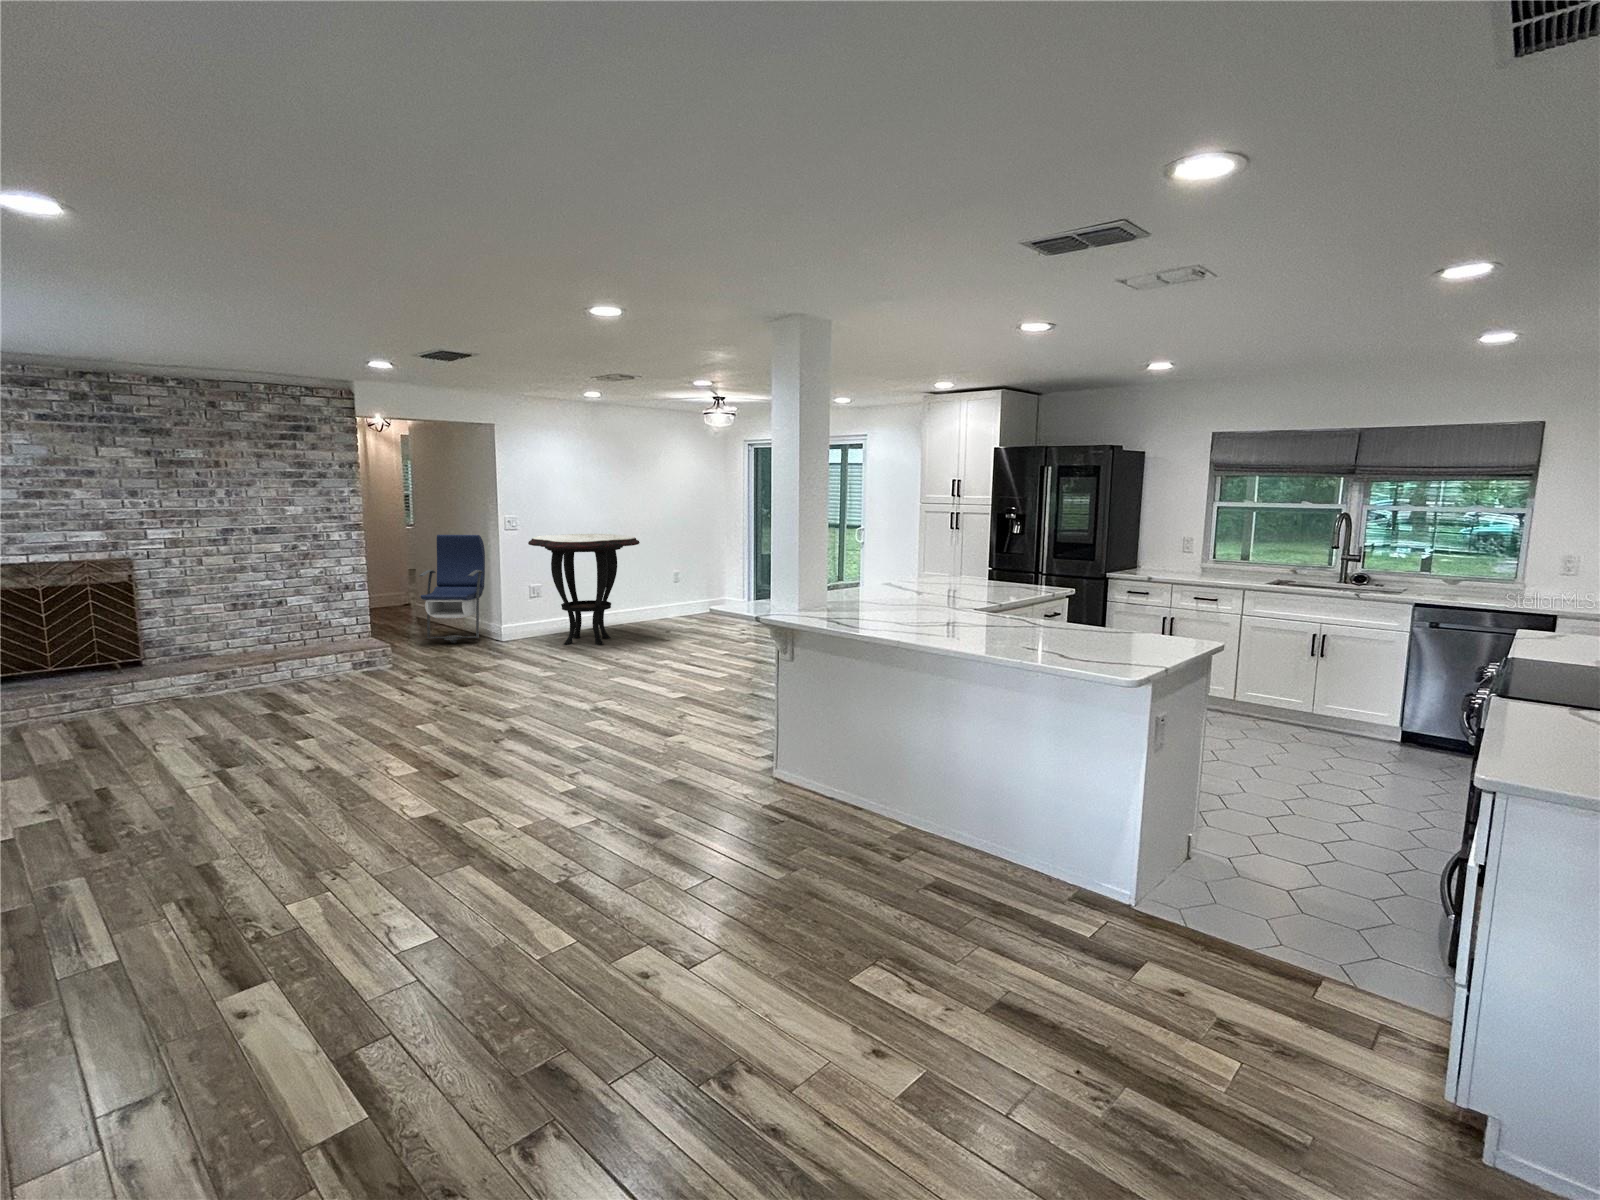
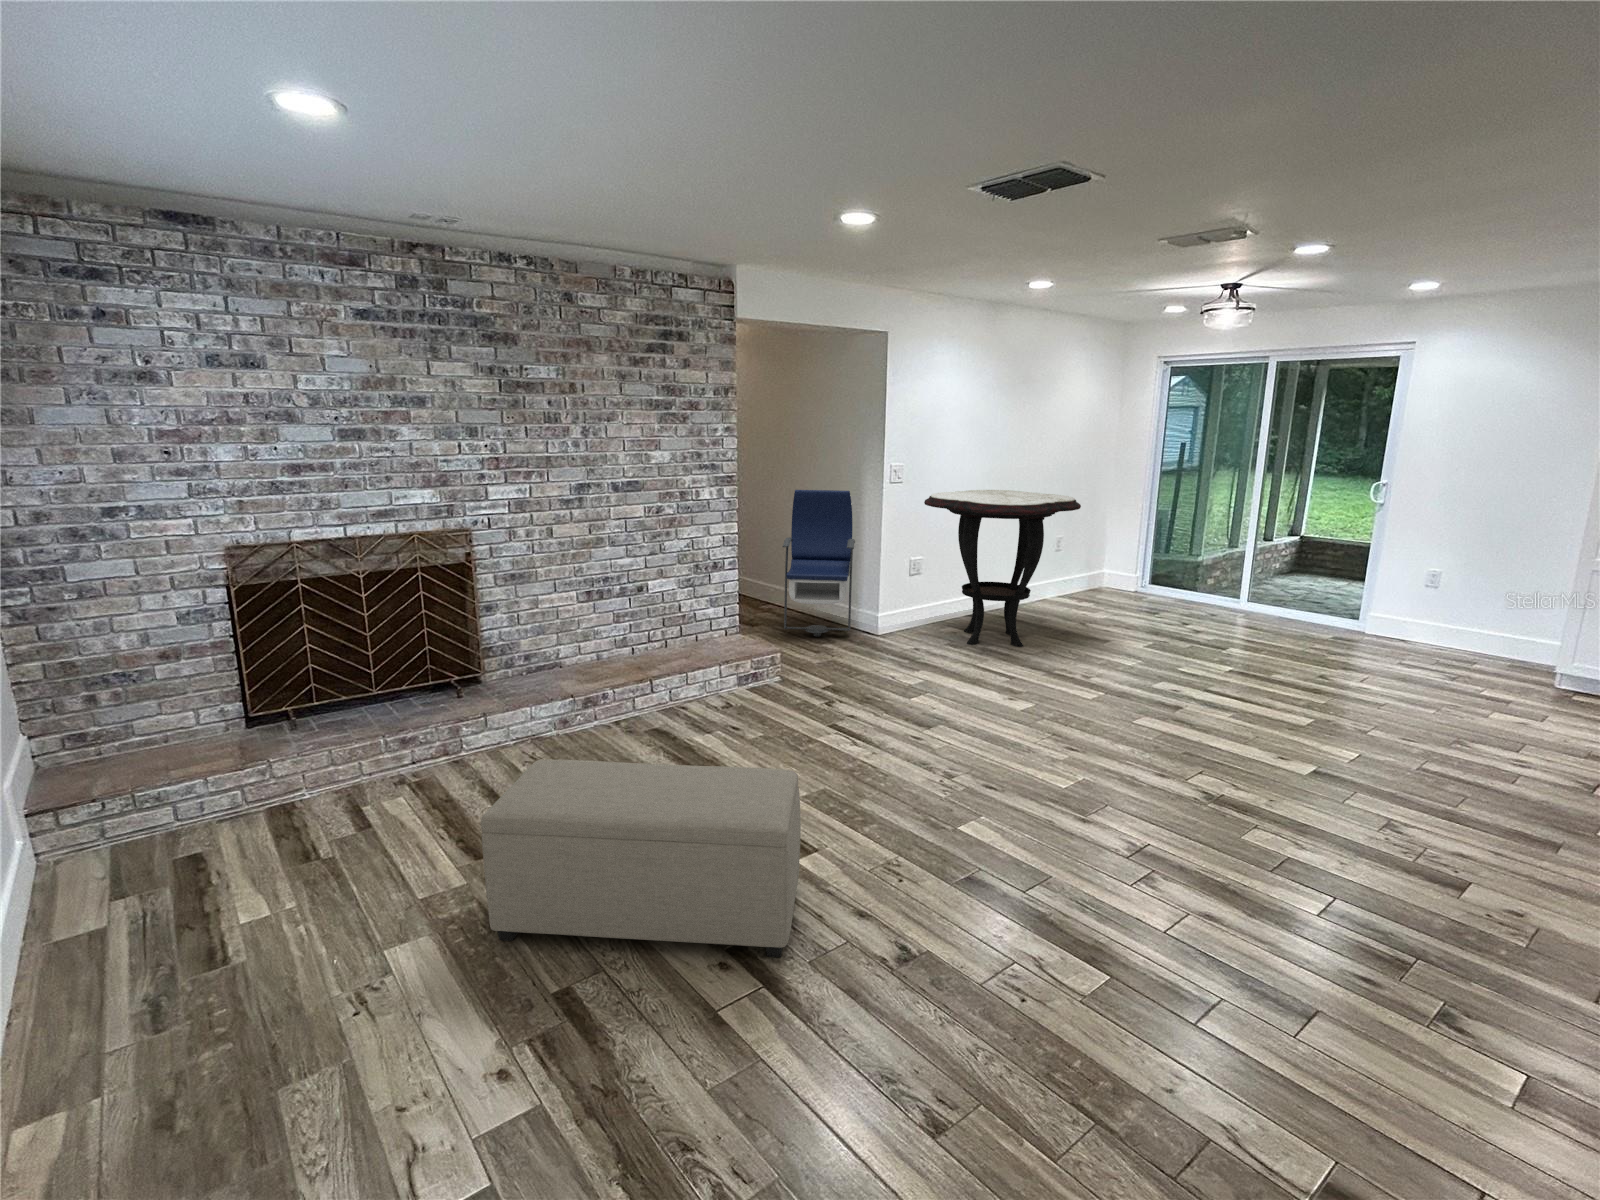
ottoman: none [67,679,286,774] -> present [481,759,801,957]

